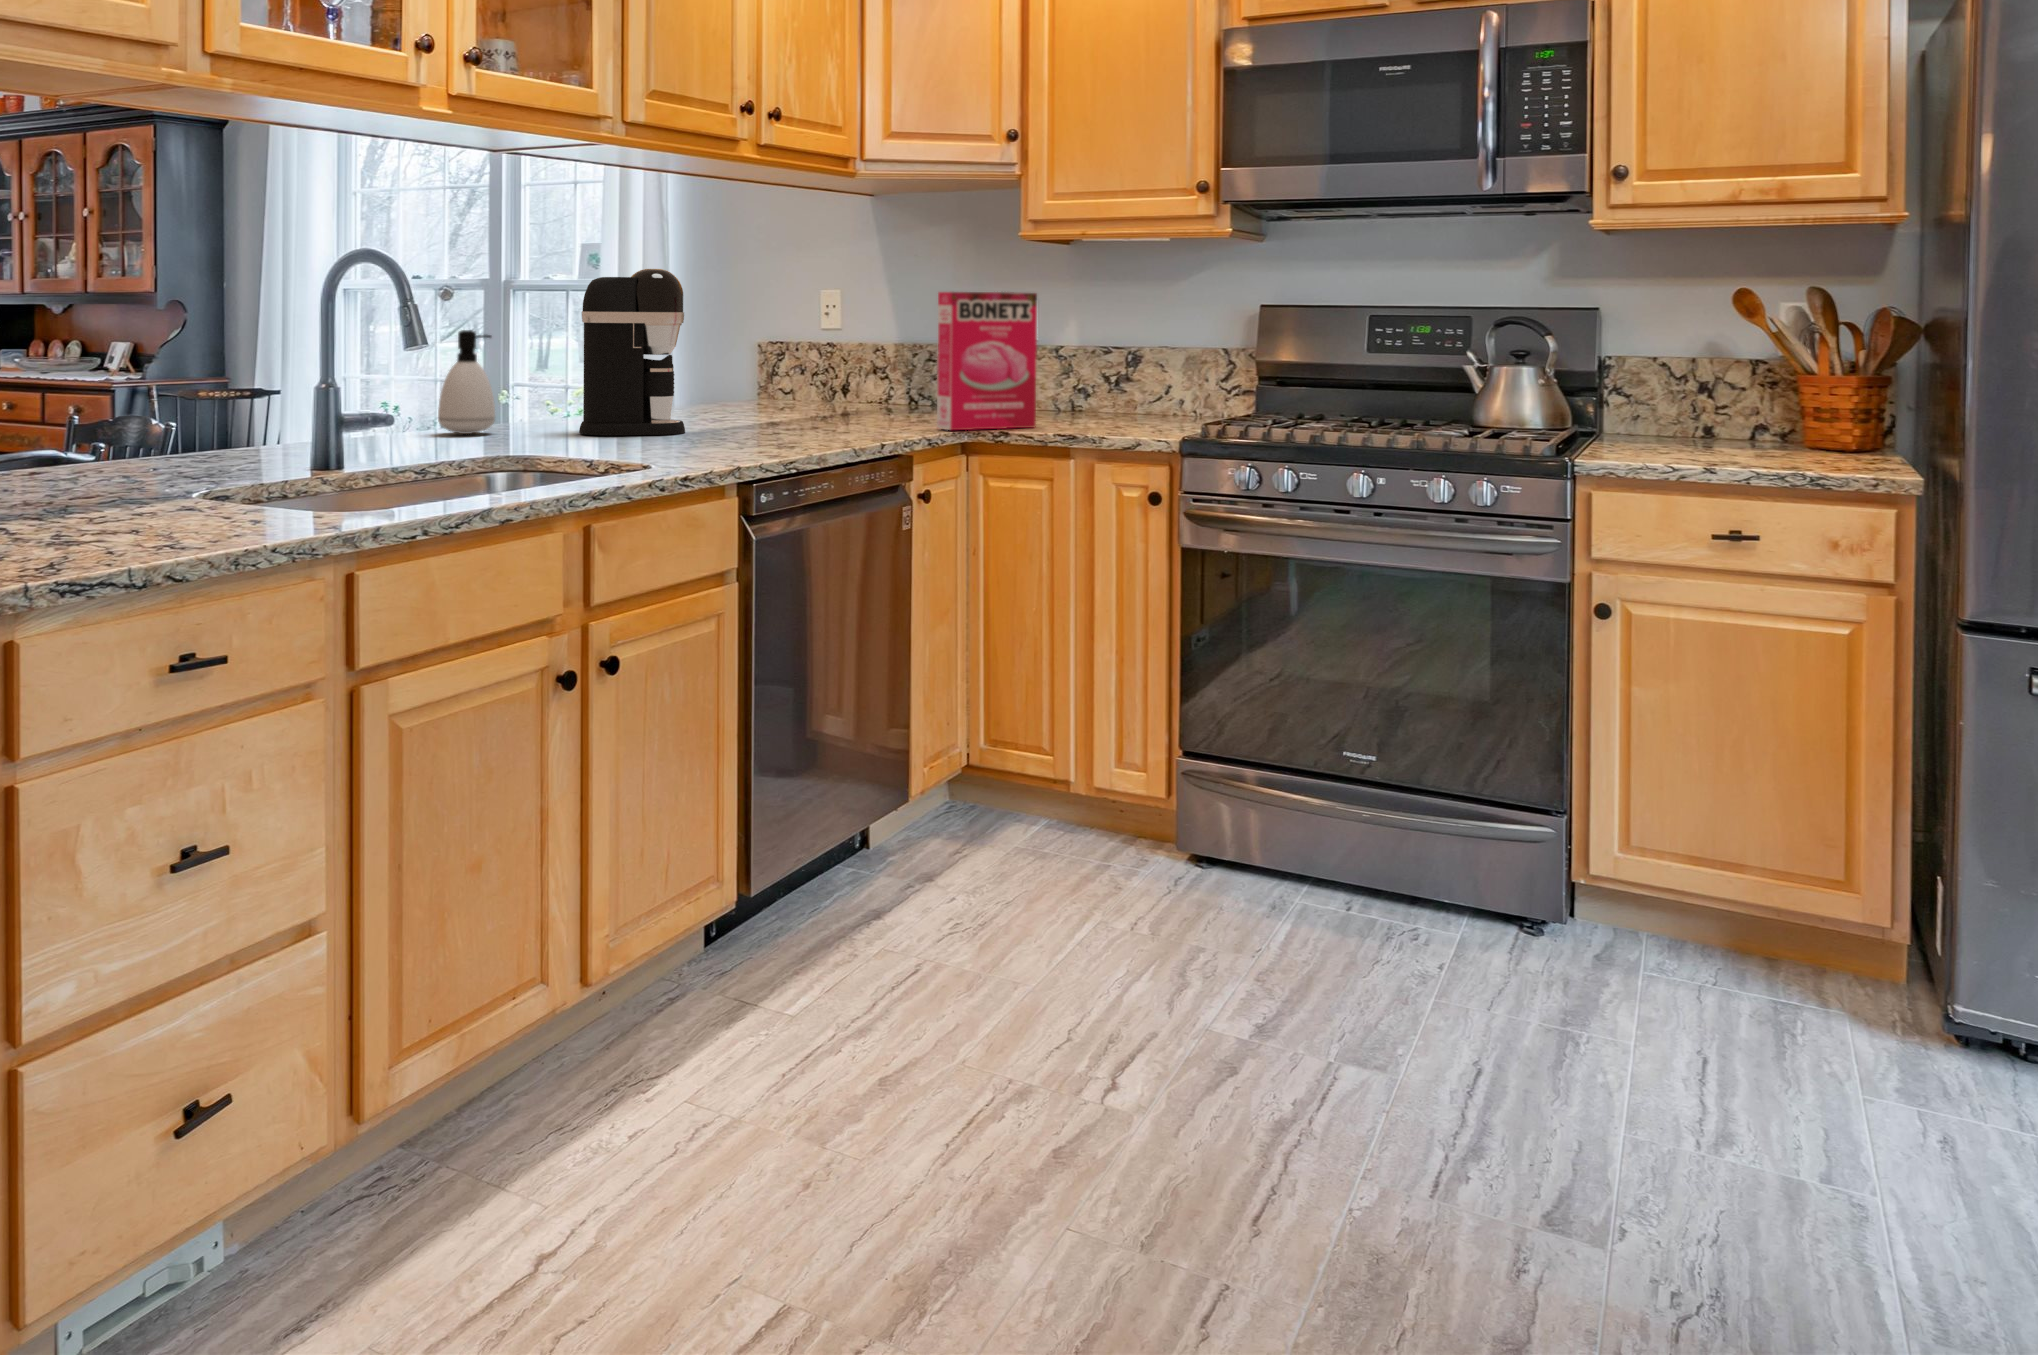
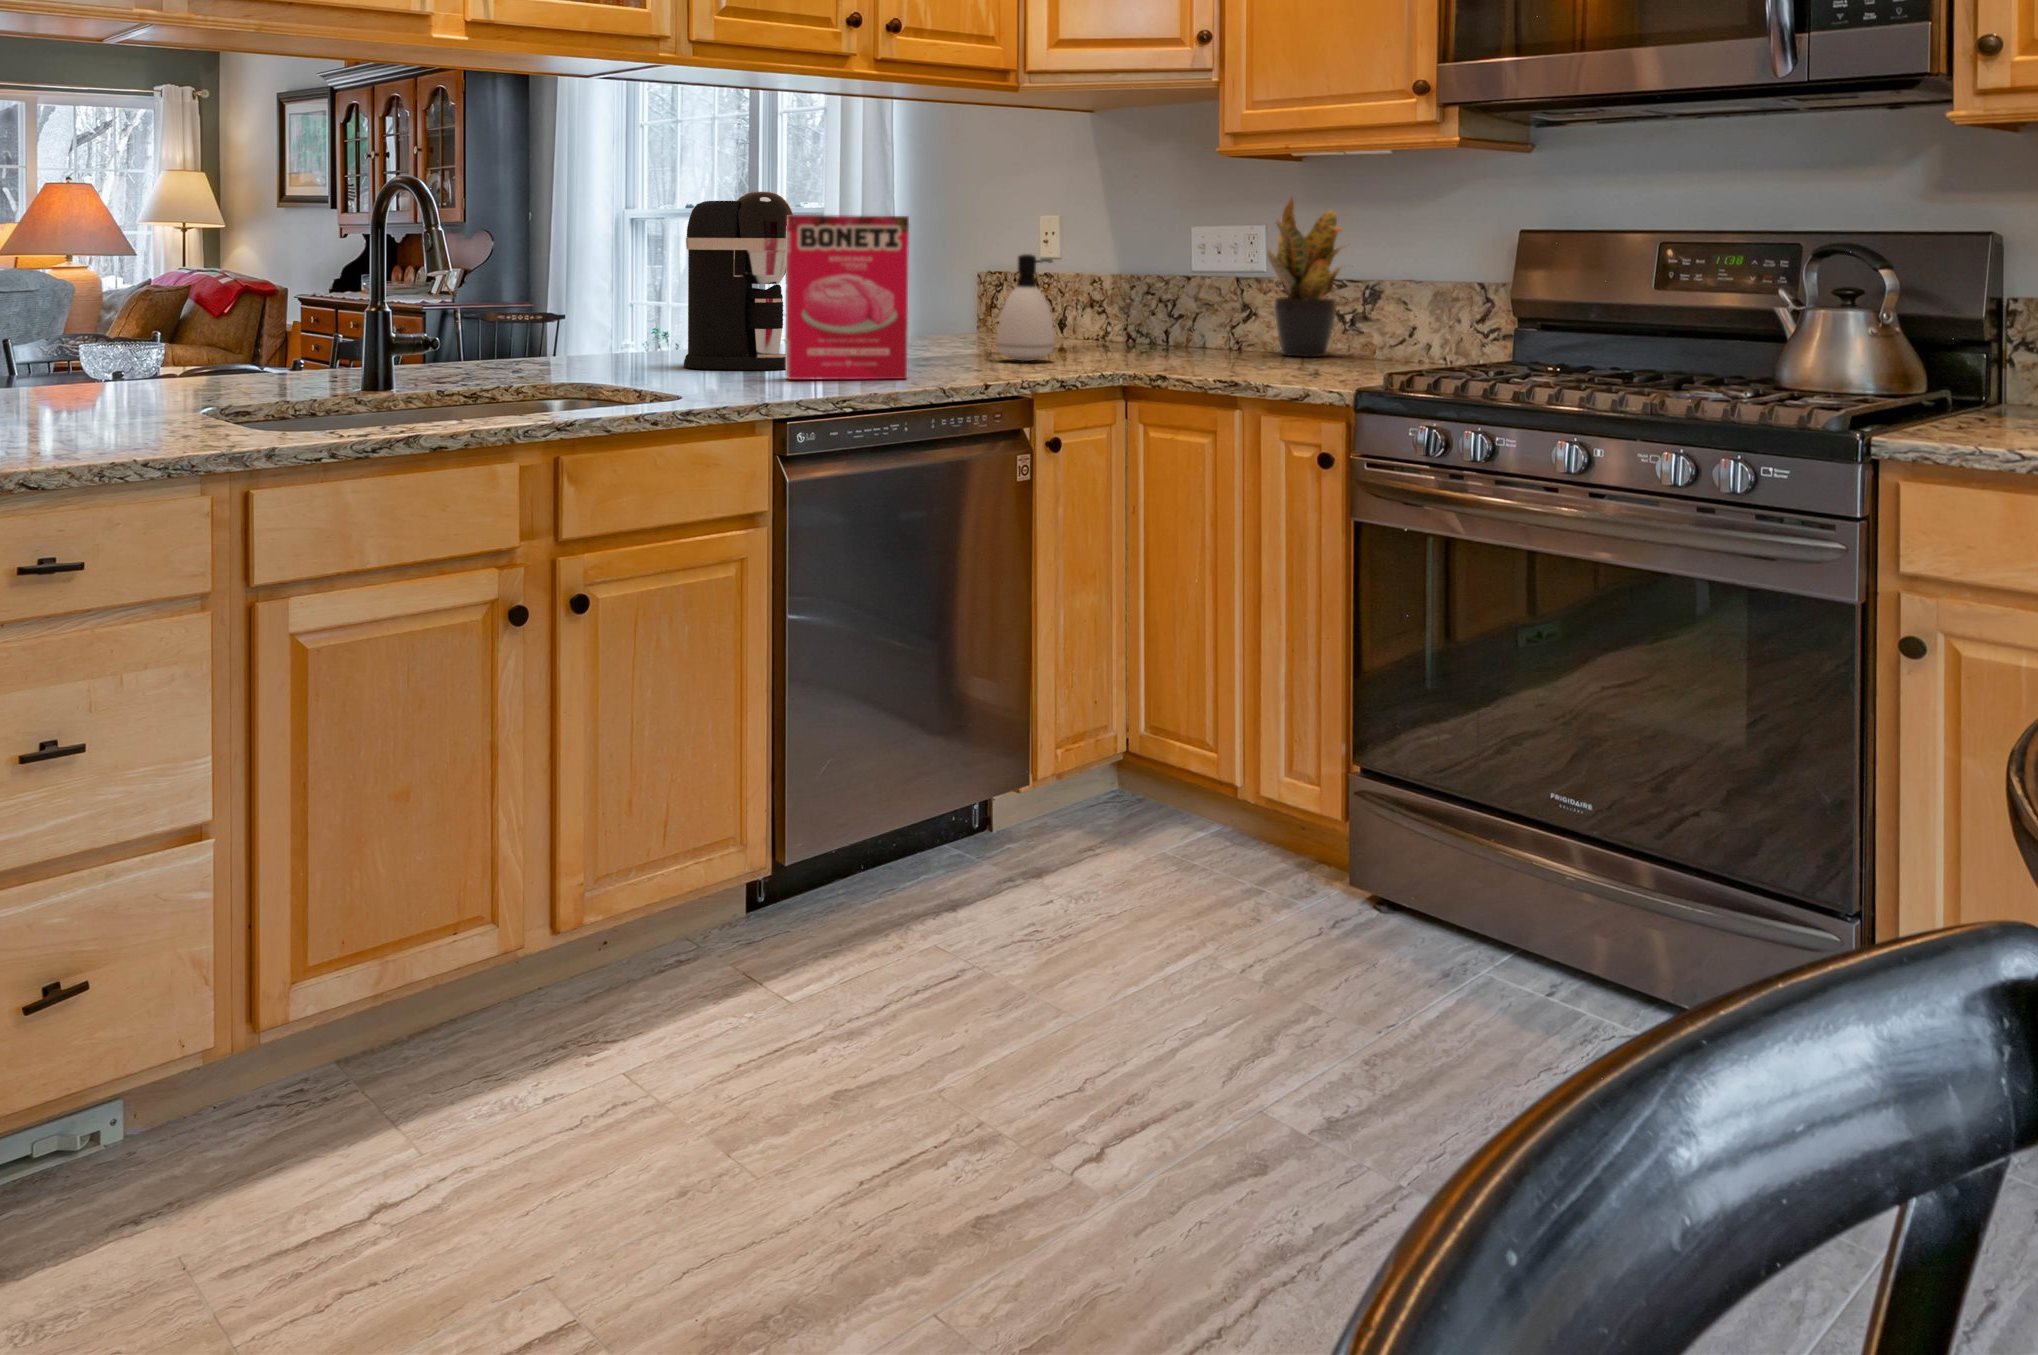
potted plant: none [1040,273,1129,411] -> present [1267,199,1342,357]
cereal box: present [937,292,1037,430] -> present [785,215,909,380]
soap dispenser: present [438,330,495,434] -> present [997,254,1055,361]

